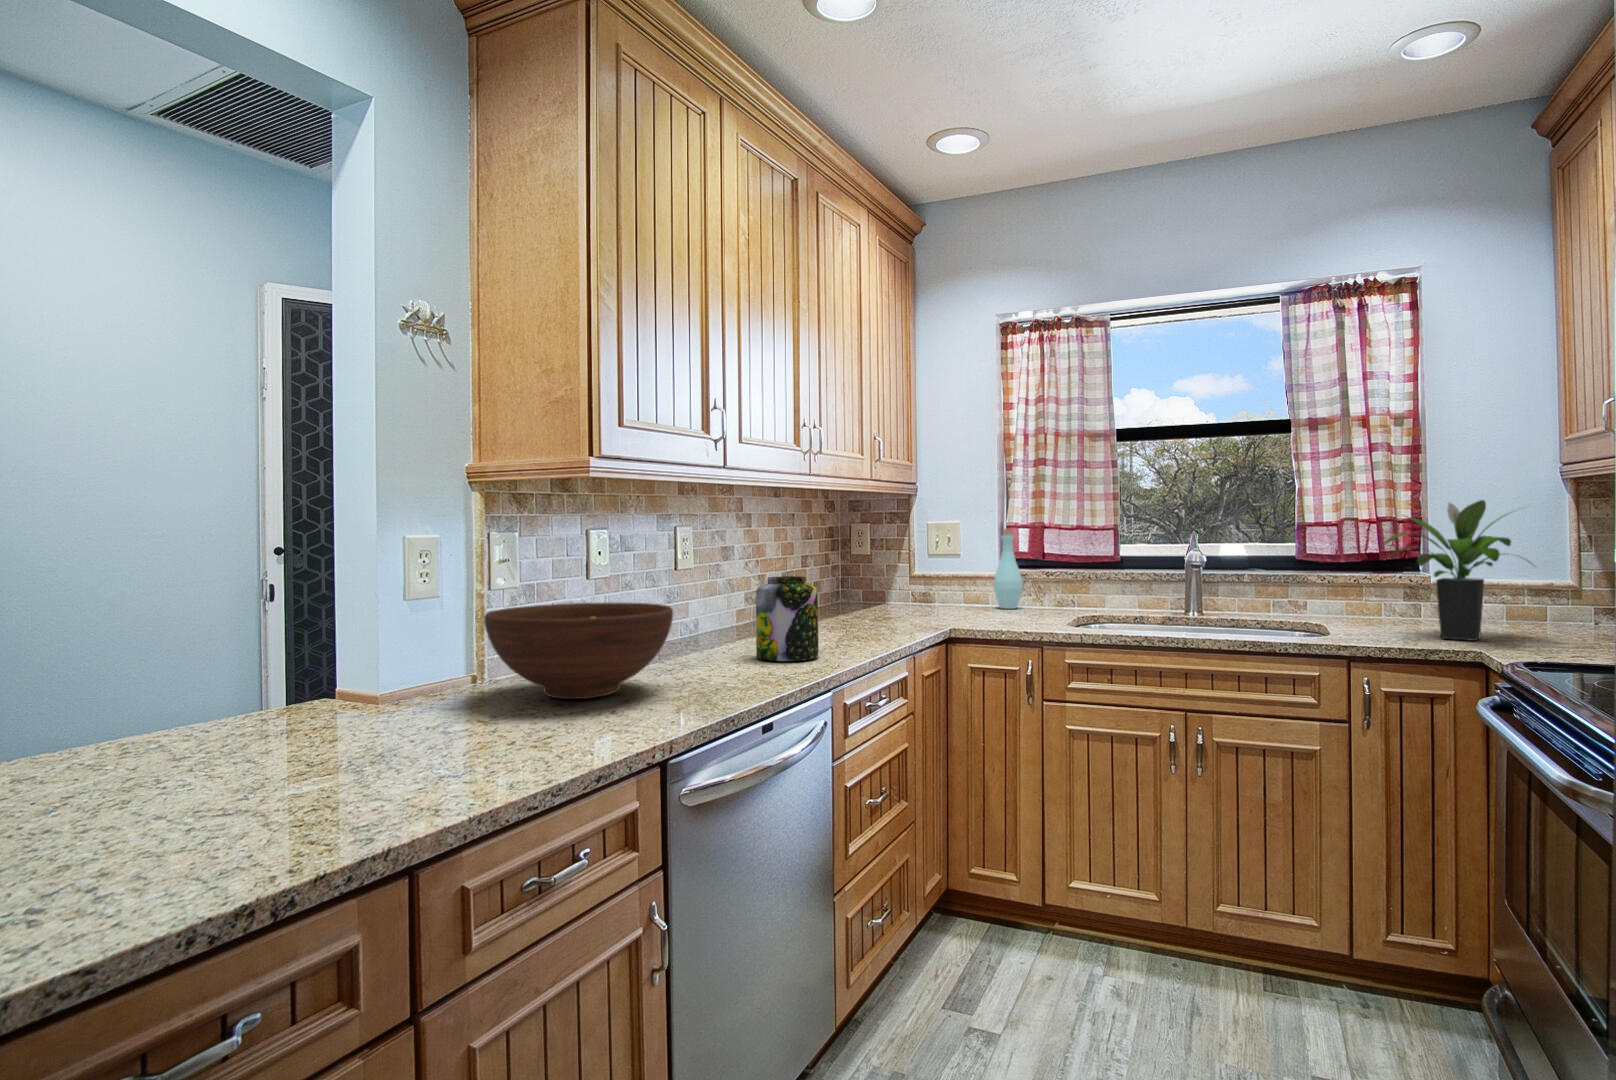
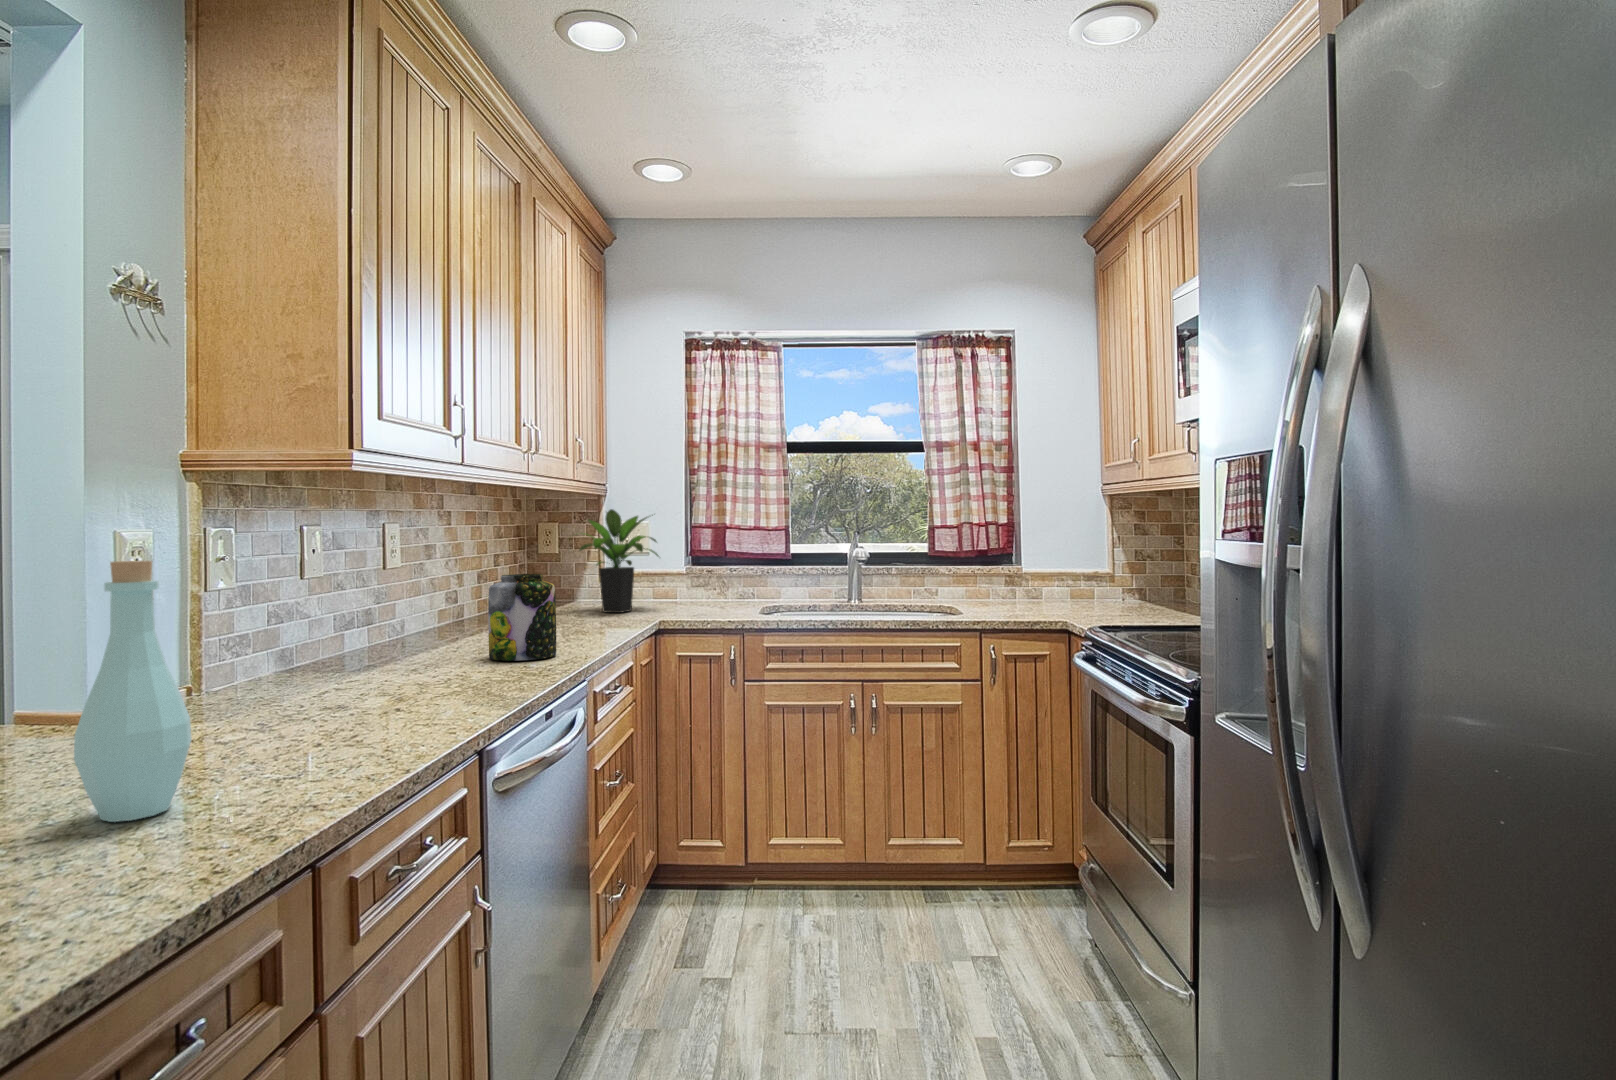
potted plant: present [1384,500,1529,641] -> present [579,509,658,613]
bottle: present [994,529,1023,609] -> present [74,561,191,822]
fruit bowl: present [484,602,673,699] -> none [181,606,426,718]

